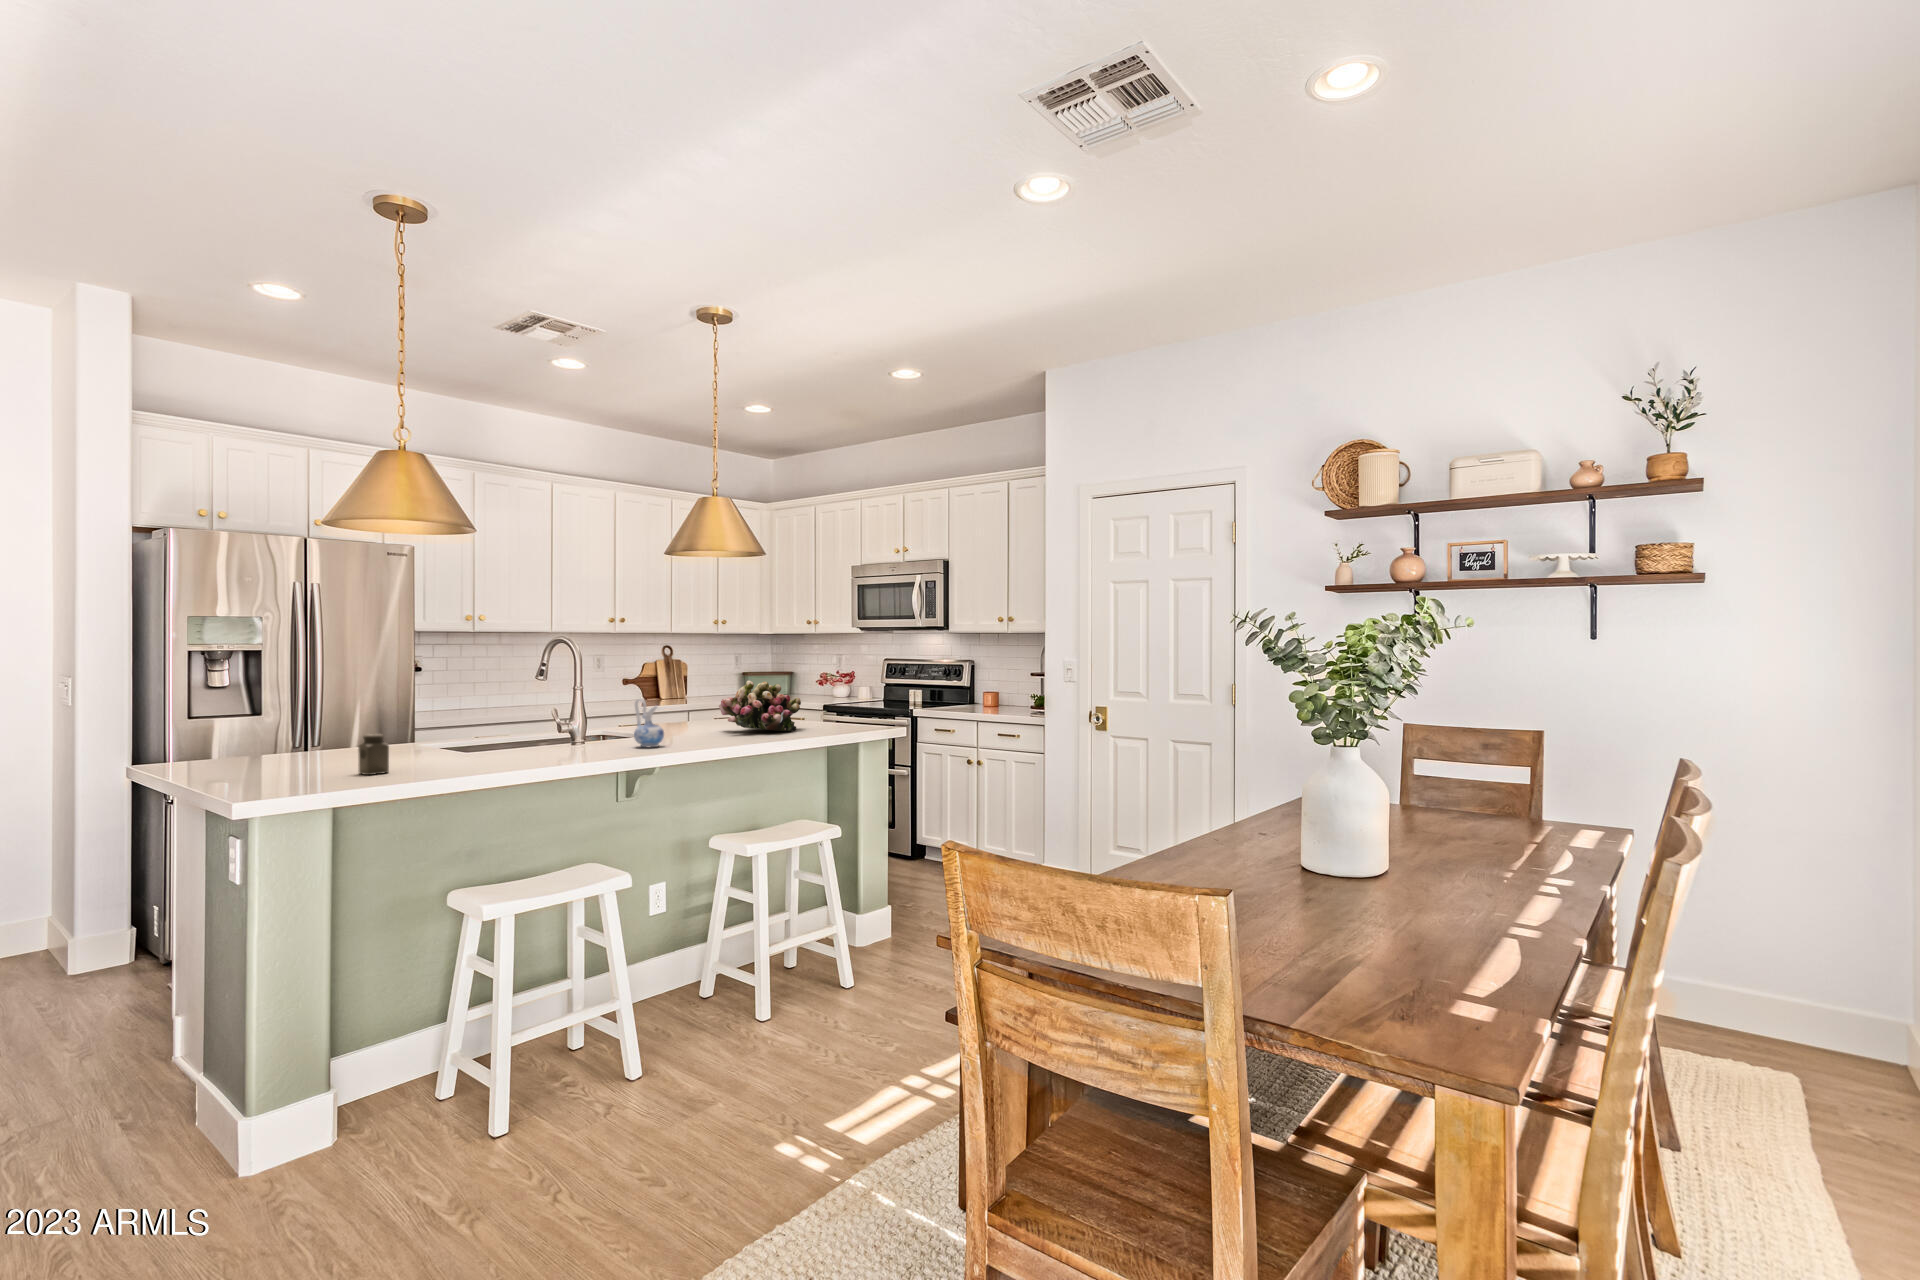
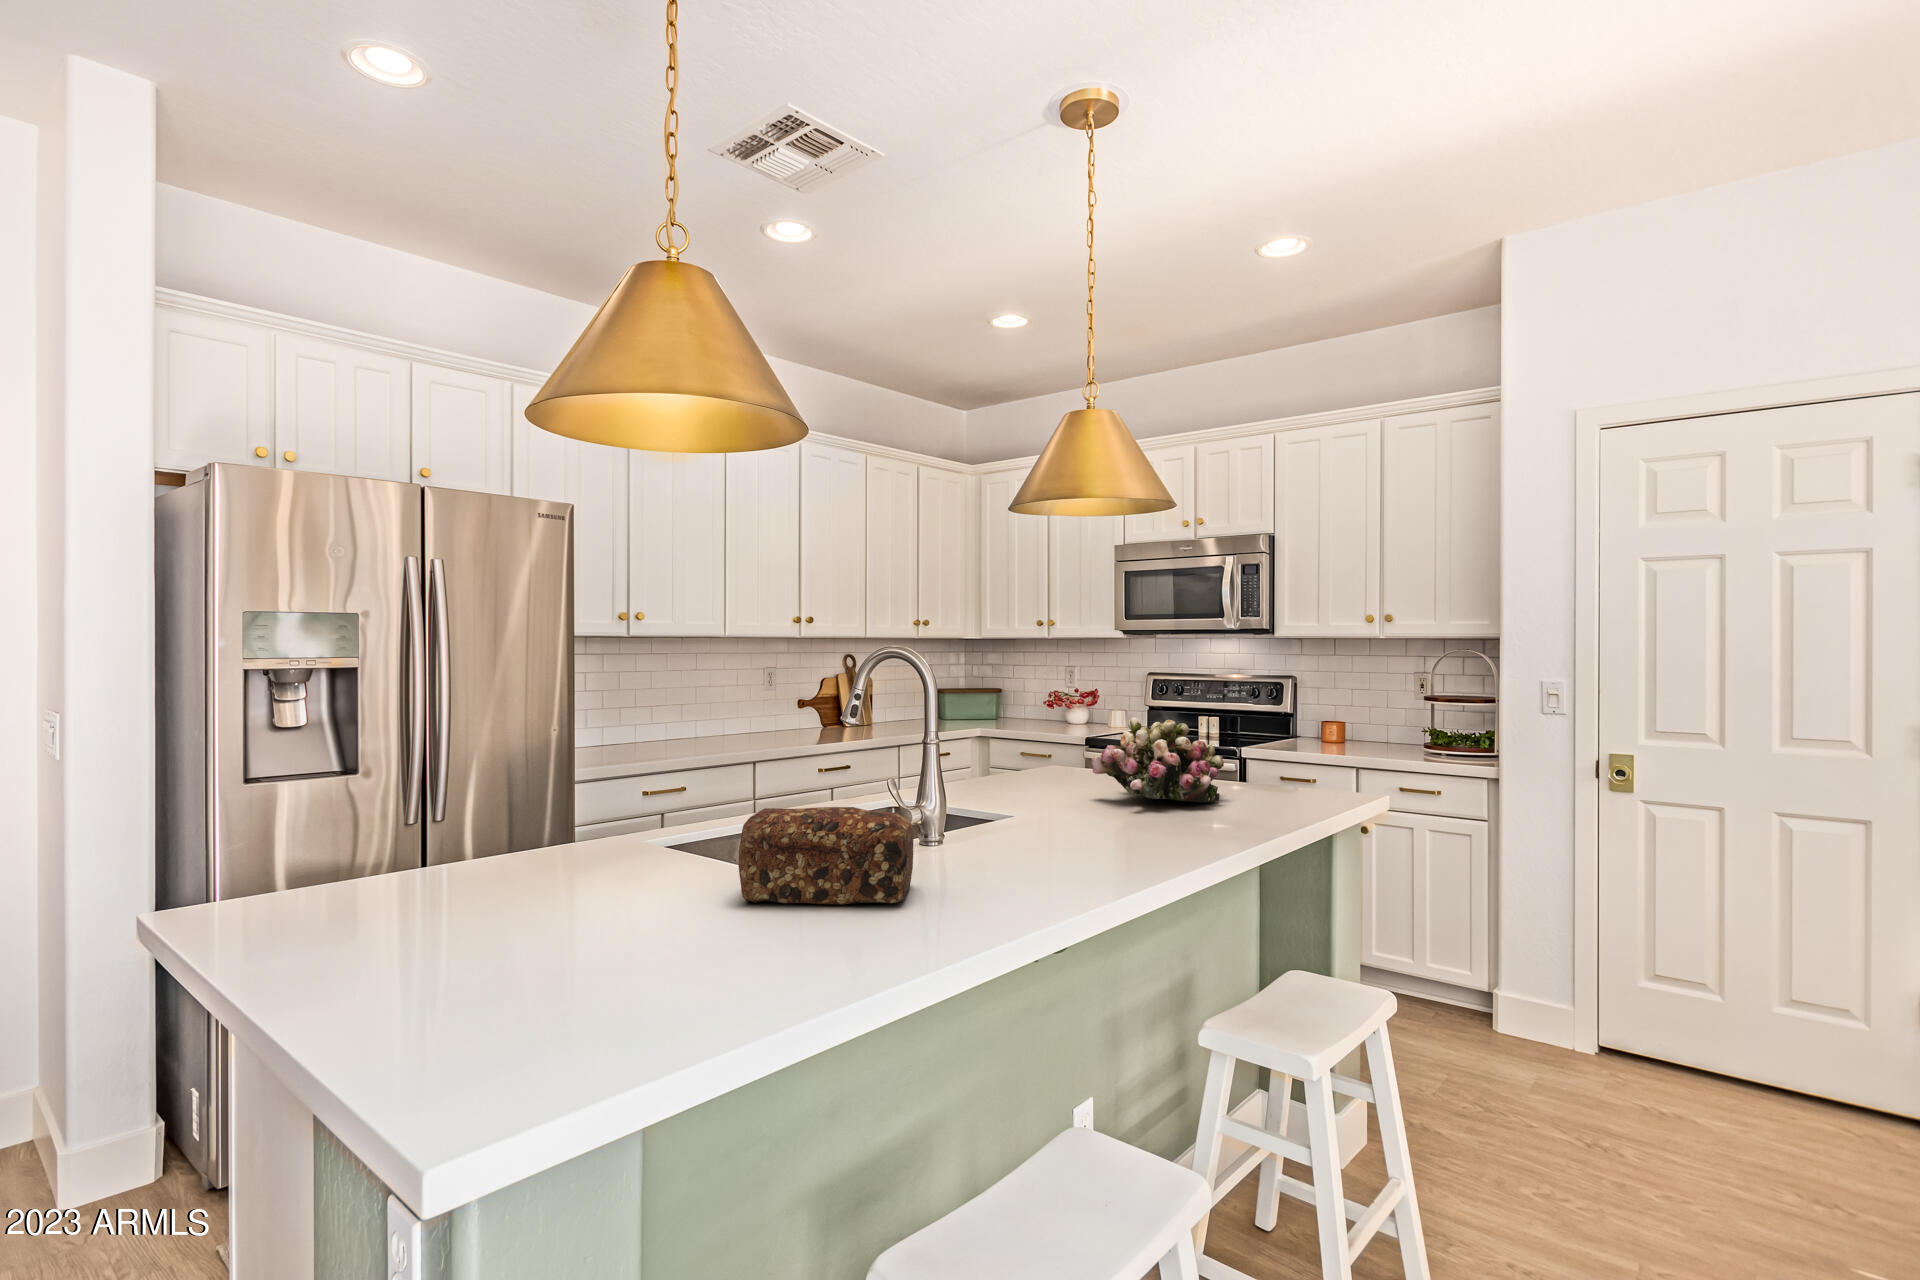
ceramic pitcher: present [634,699,664,747] -> none [1029,758,1080,846]
bread loaf: none [429,718,534,765] -> present [739,807,913,904]
salt shaker: present [358,734,389,775] -> none [626,849,684,939]

